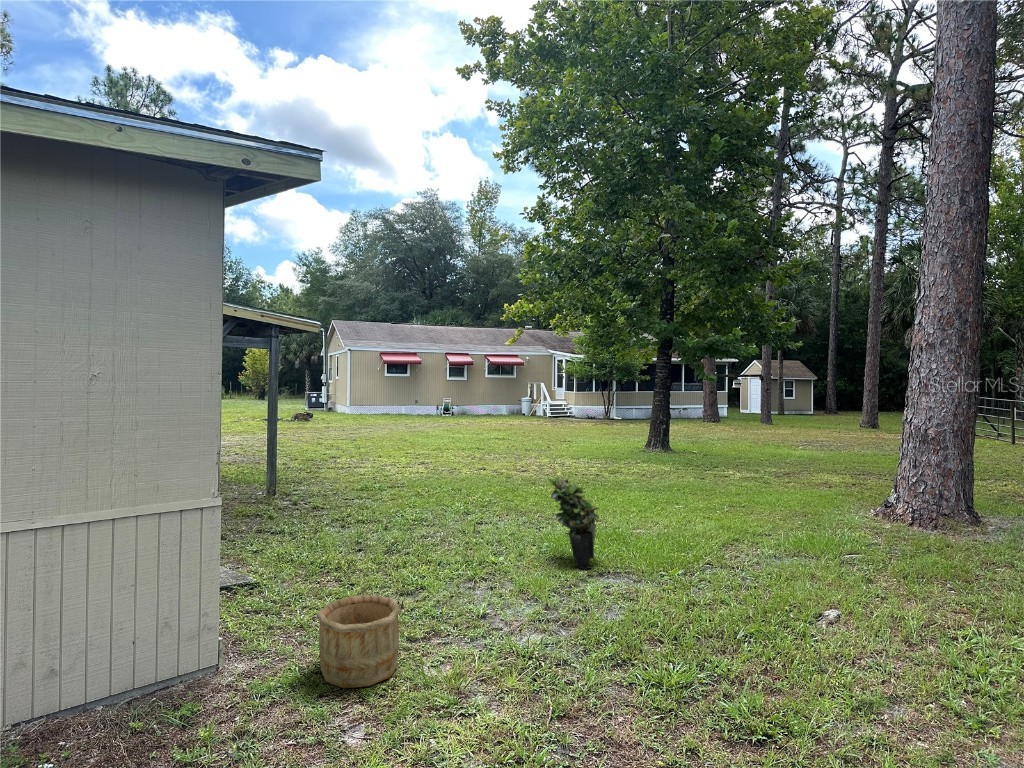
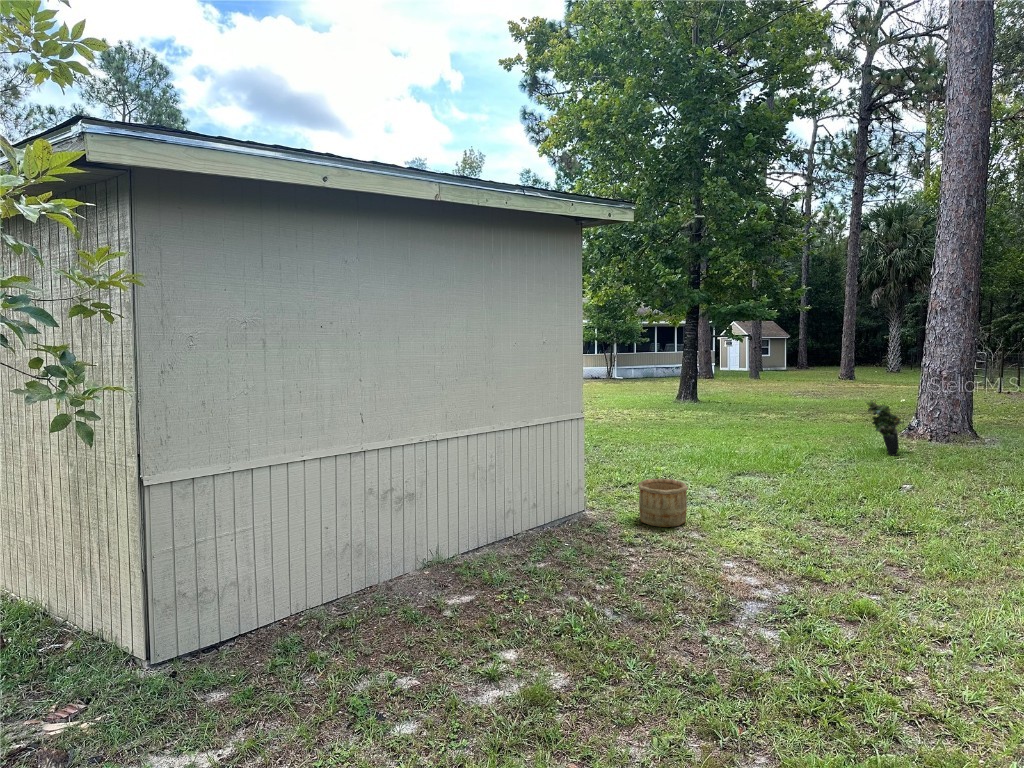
potted plant: present [547,476,599,570] -> present [866,400,903,456]

